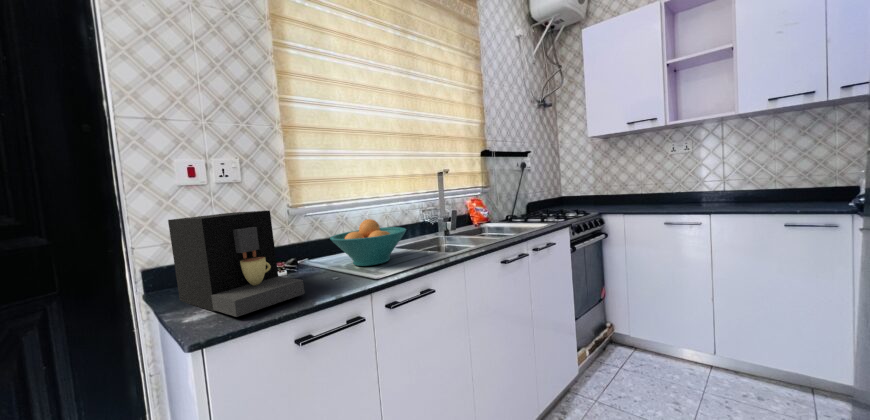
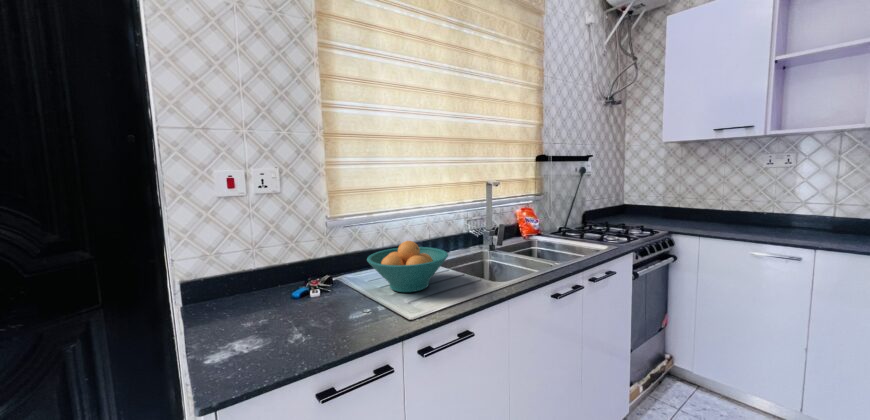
coffee maker: present [168,210,305,317] -> none [205,230,336,360]

